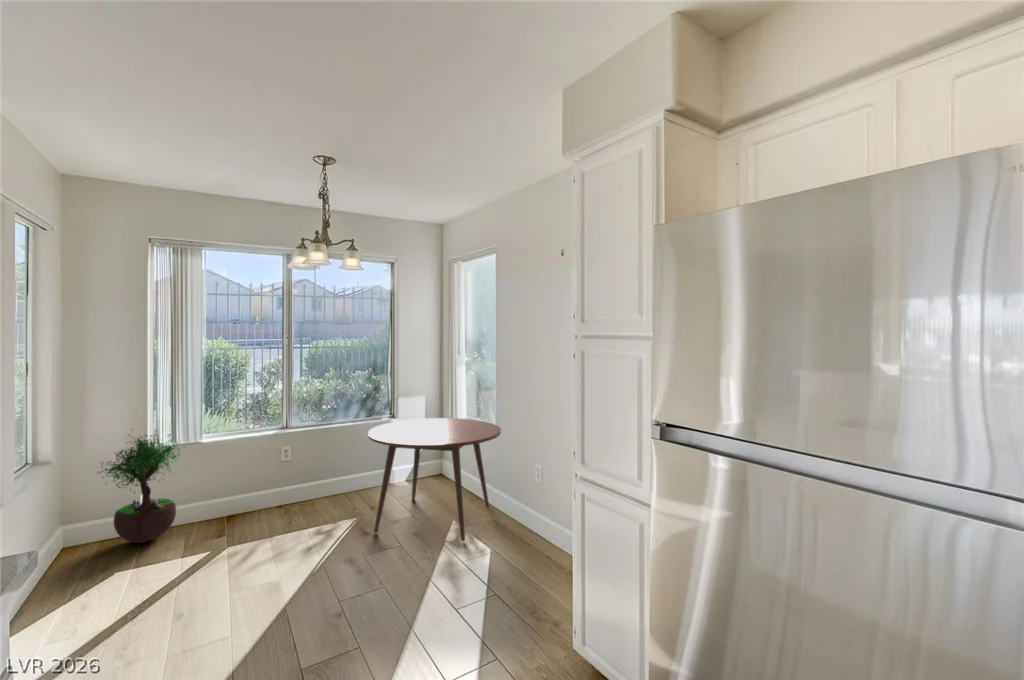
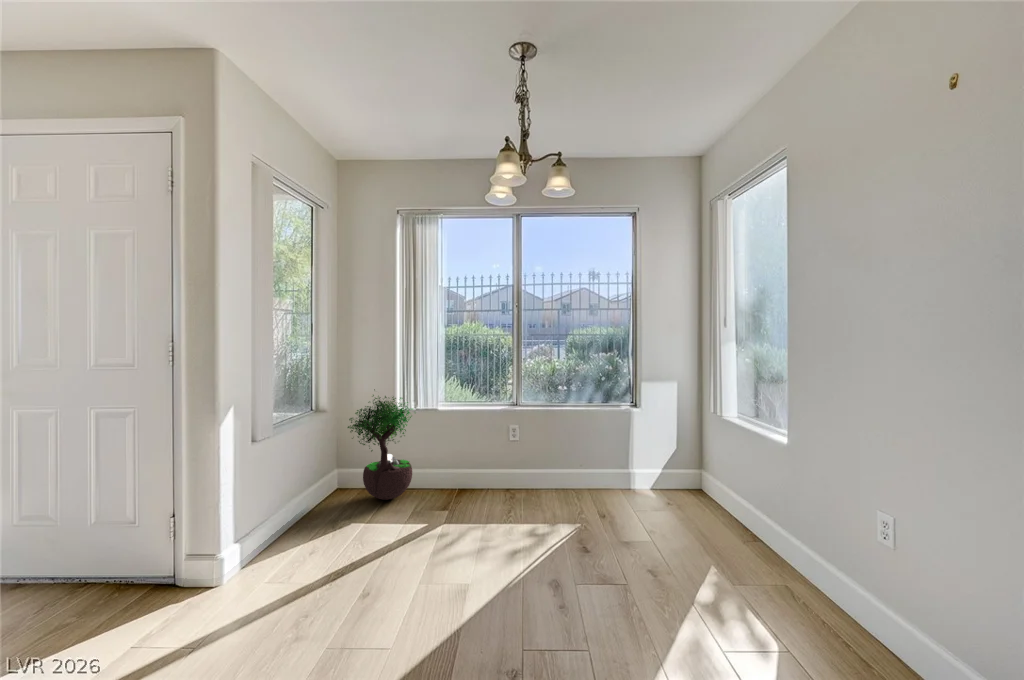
dining table: present [368,418,501,541] -> none [588,408,799,612]

